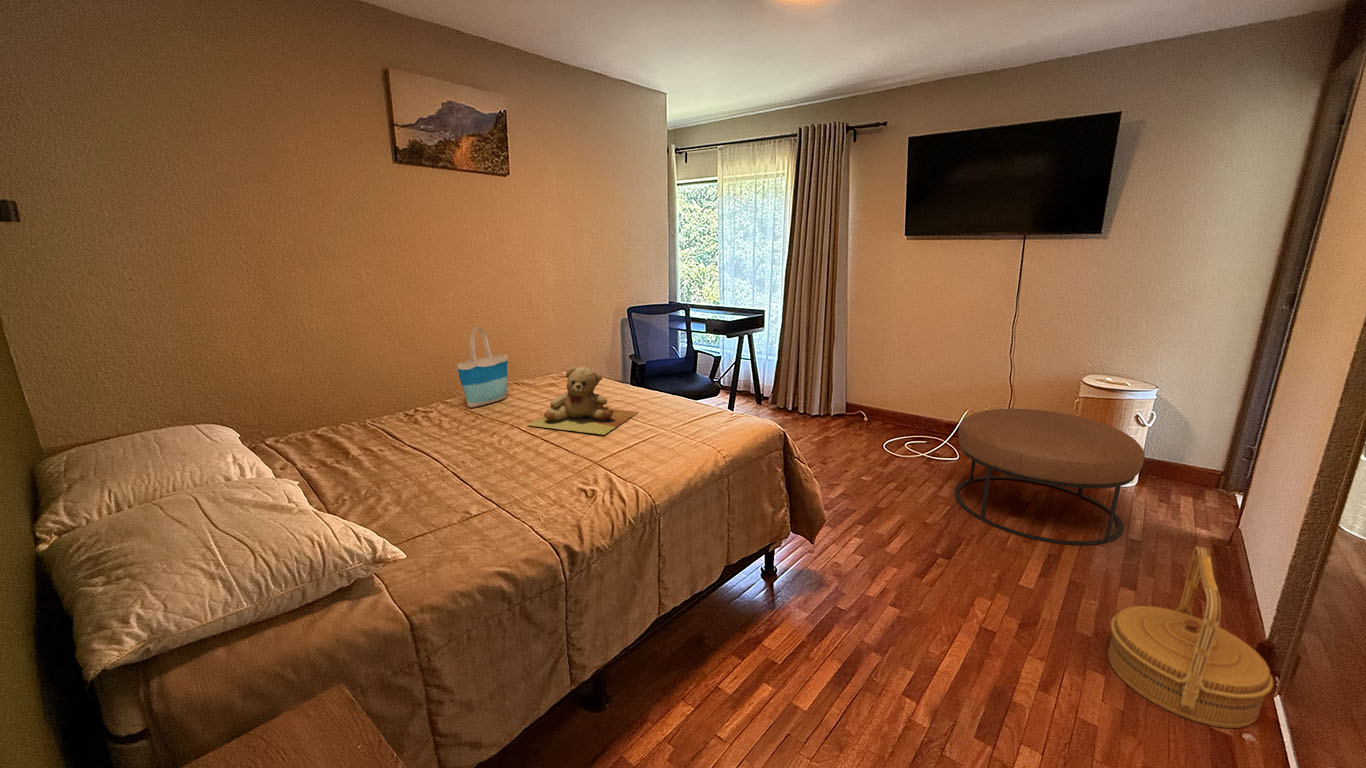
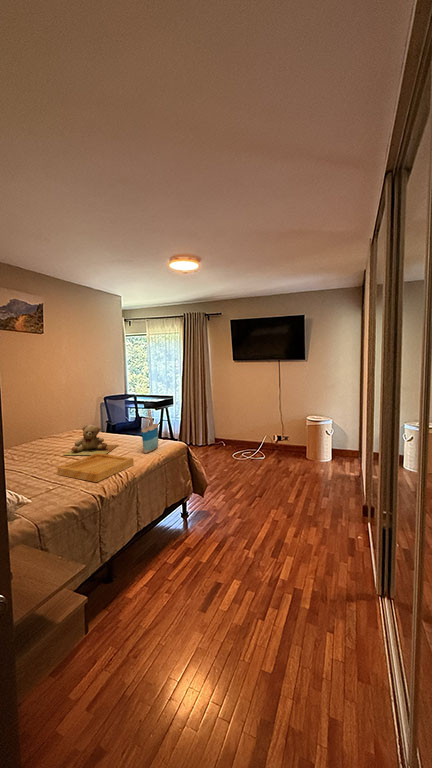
tote bag: present [457,327,508,407] -> present [142,410,158,453]
ottoman: present [954,409,1144,545] -> none [262,433,328,486]
tray: none [498,431,656,509] -> present [57,453,134,482]
woven basket: present [1108,546,1273,728] -> none [315,473,362,536]

